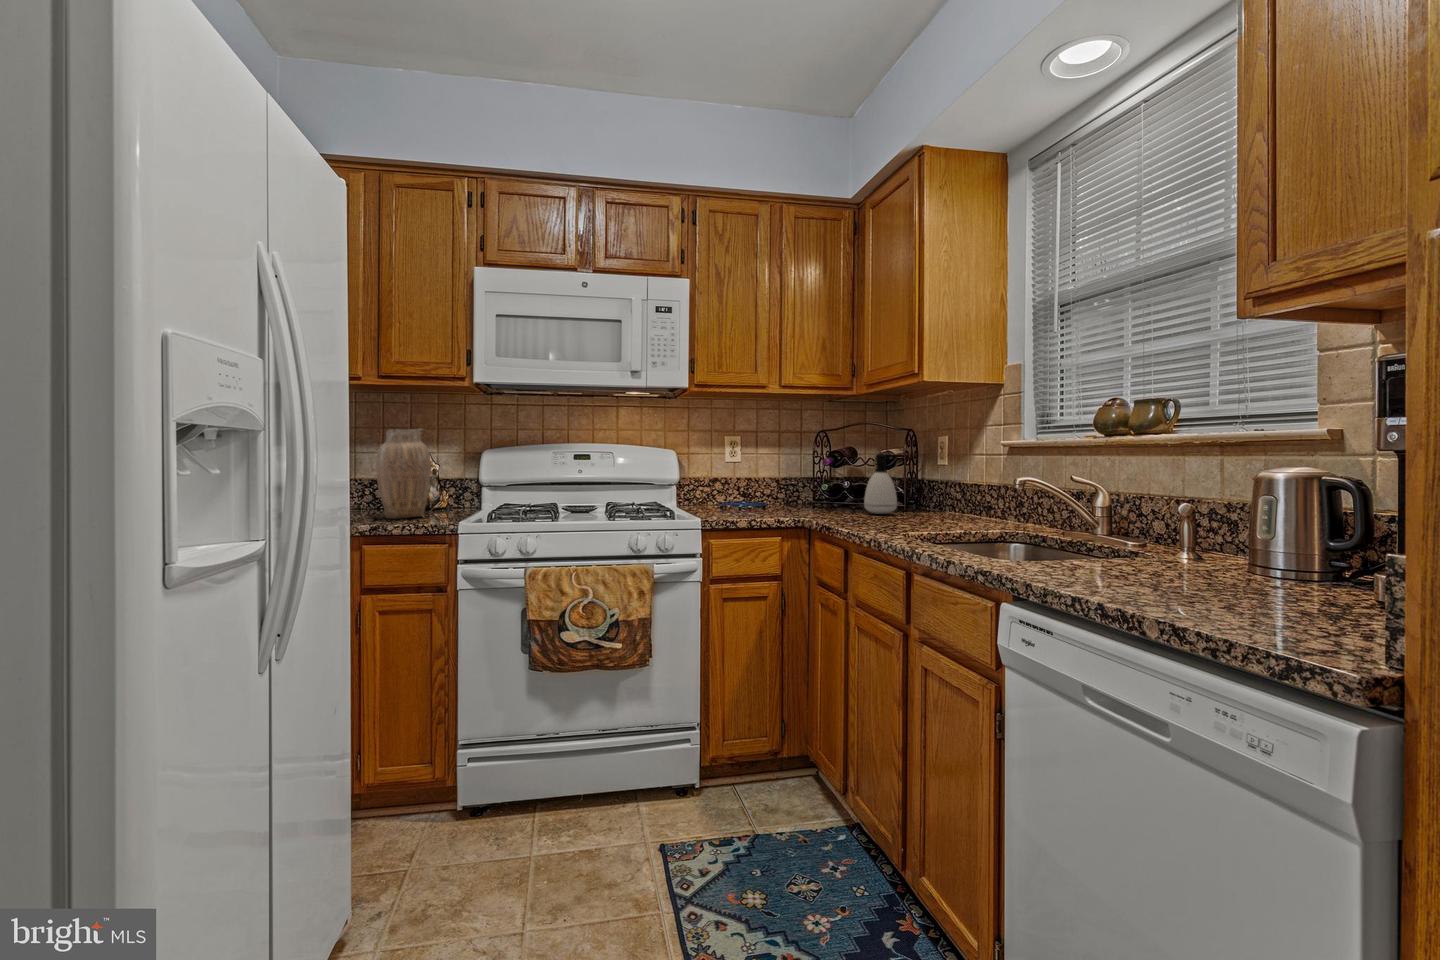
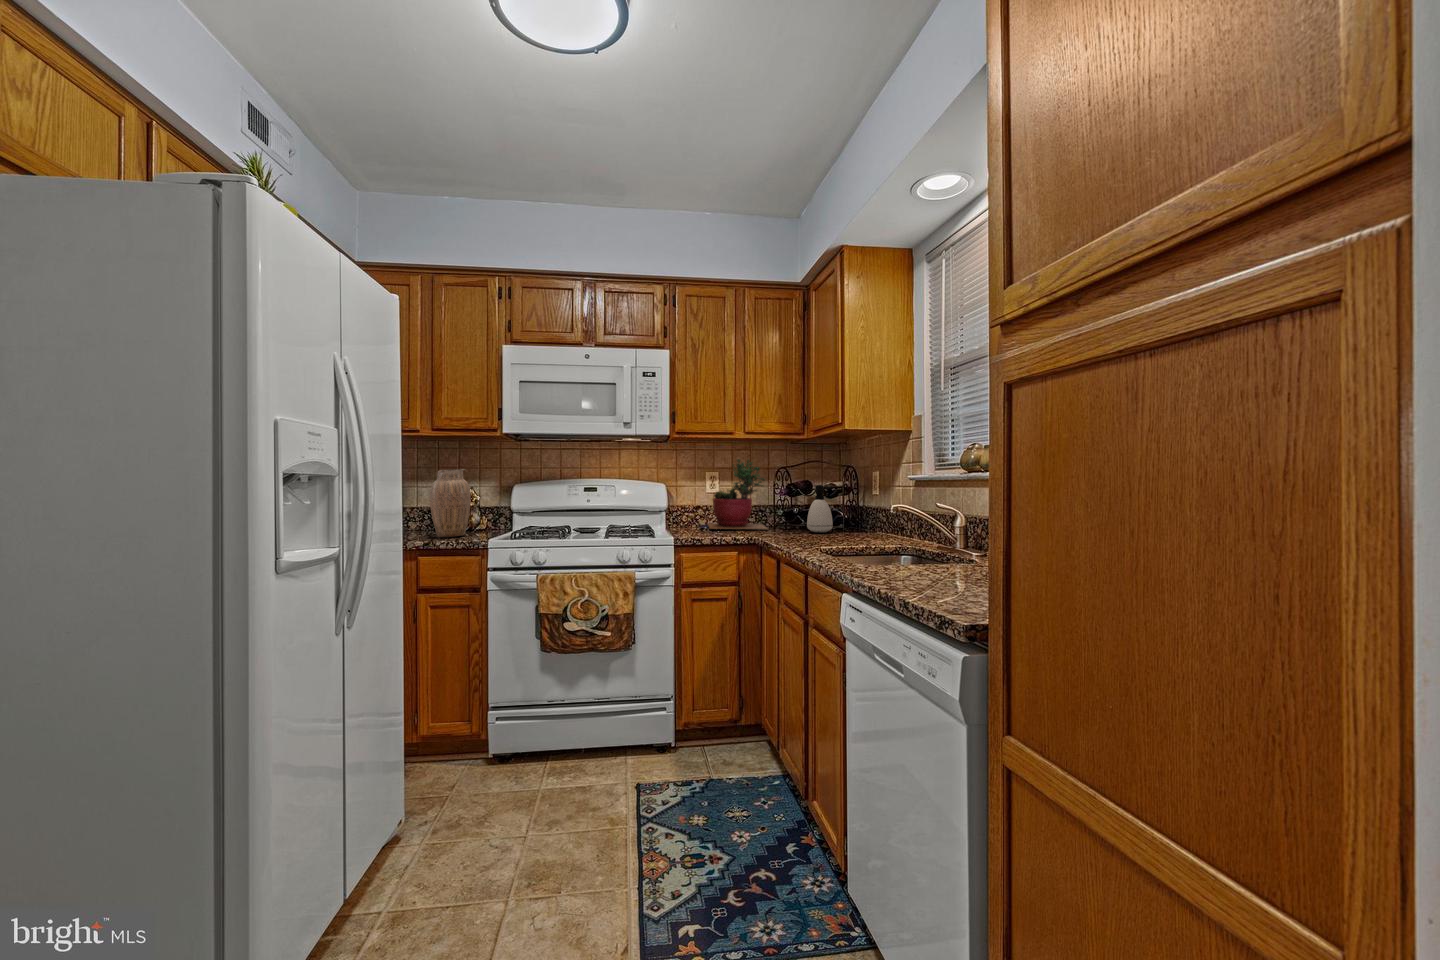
succulent plant: none [730,421,813,510] -> present [708,459,767,529]

